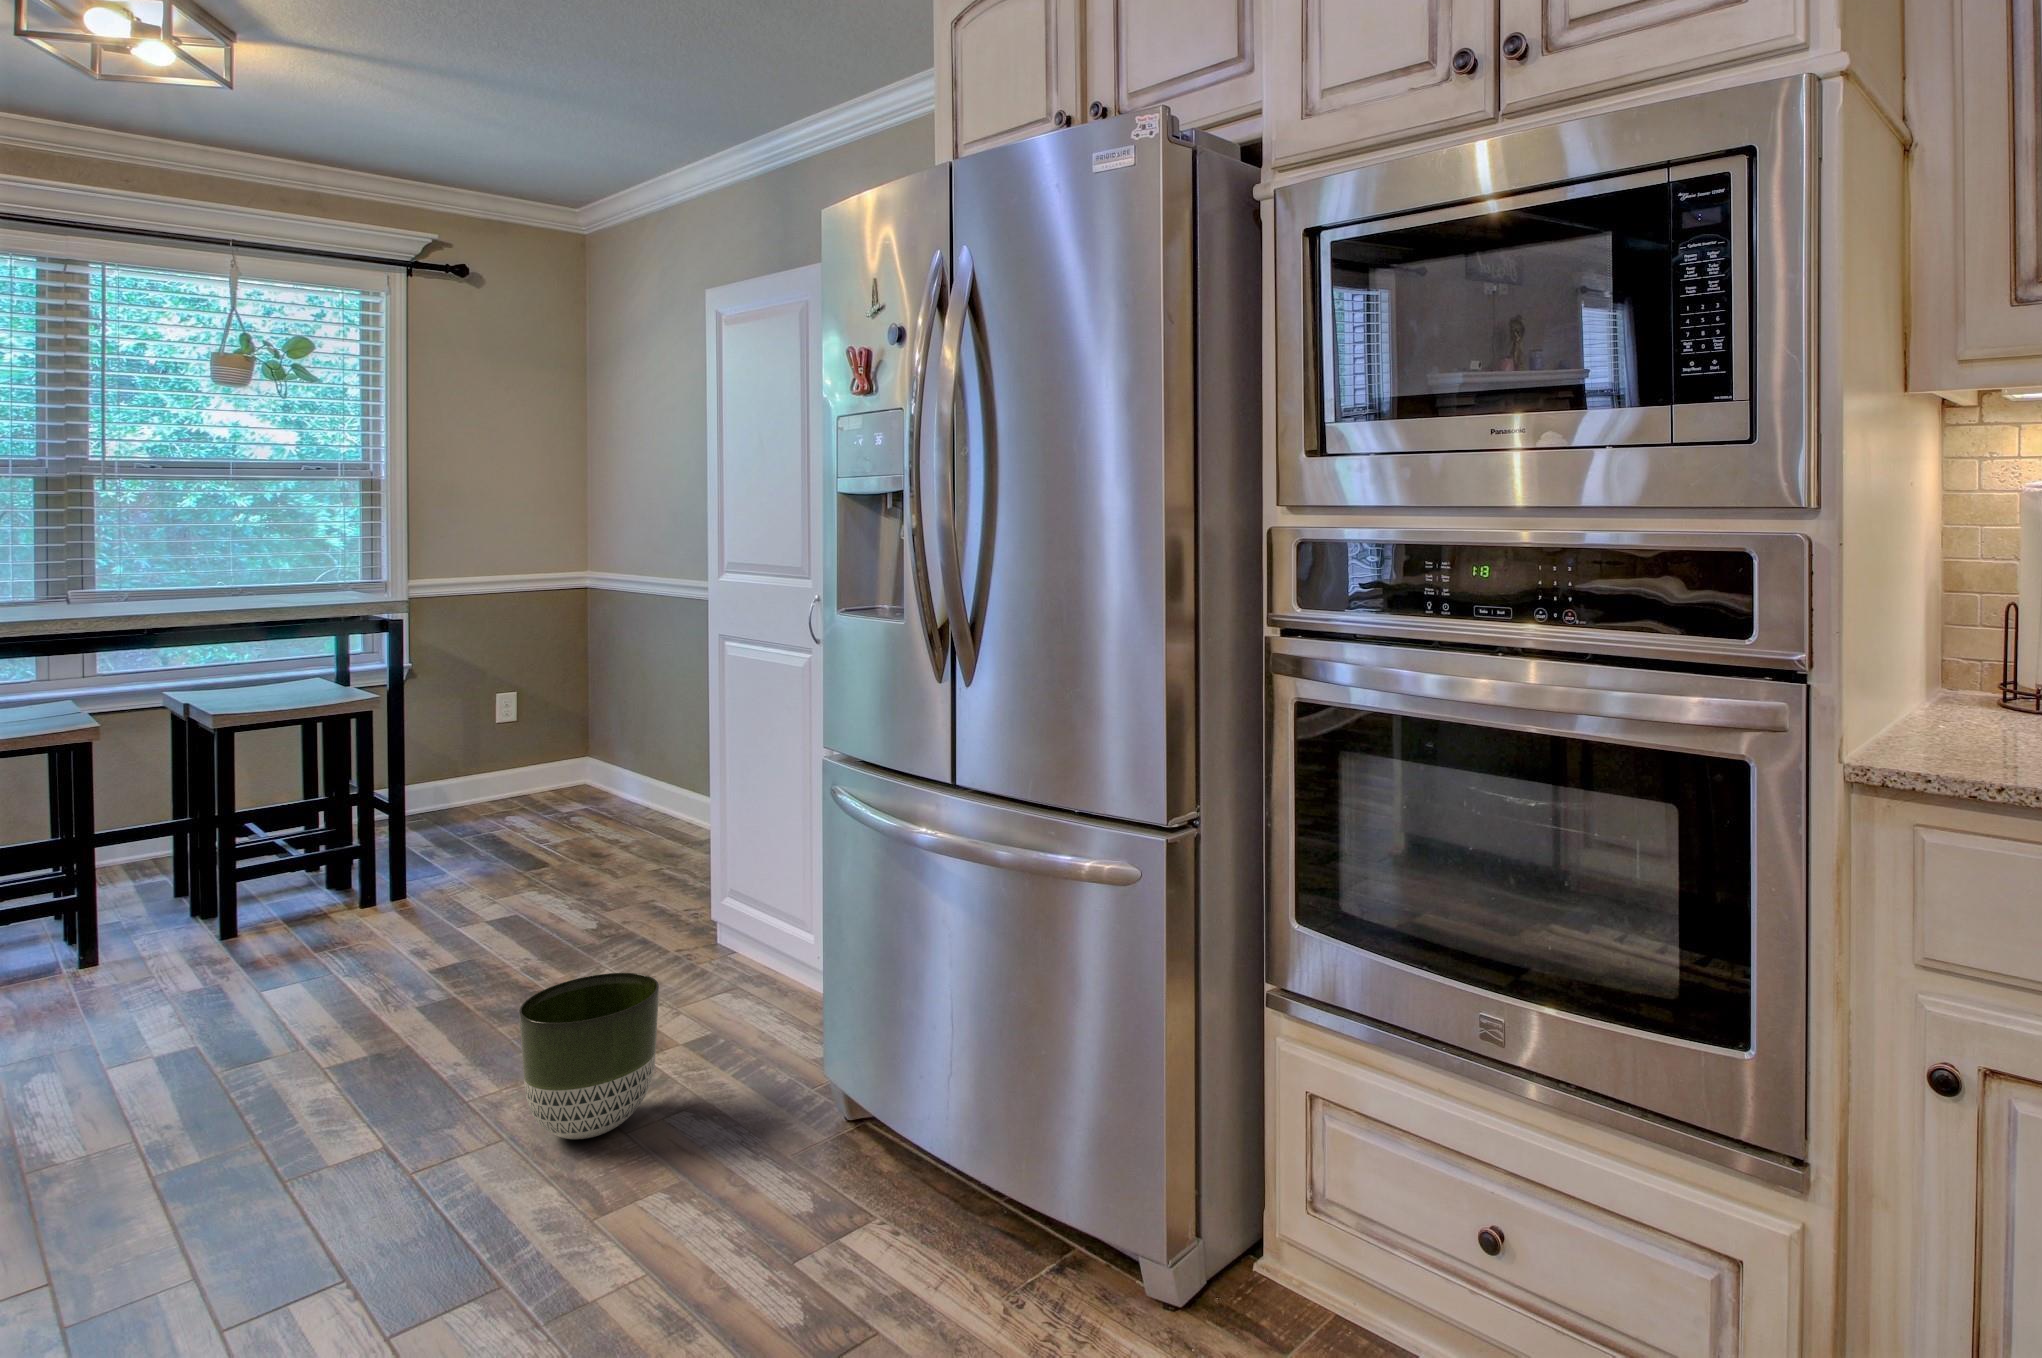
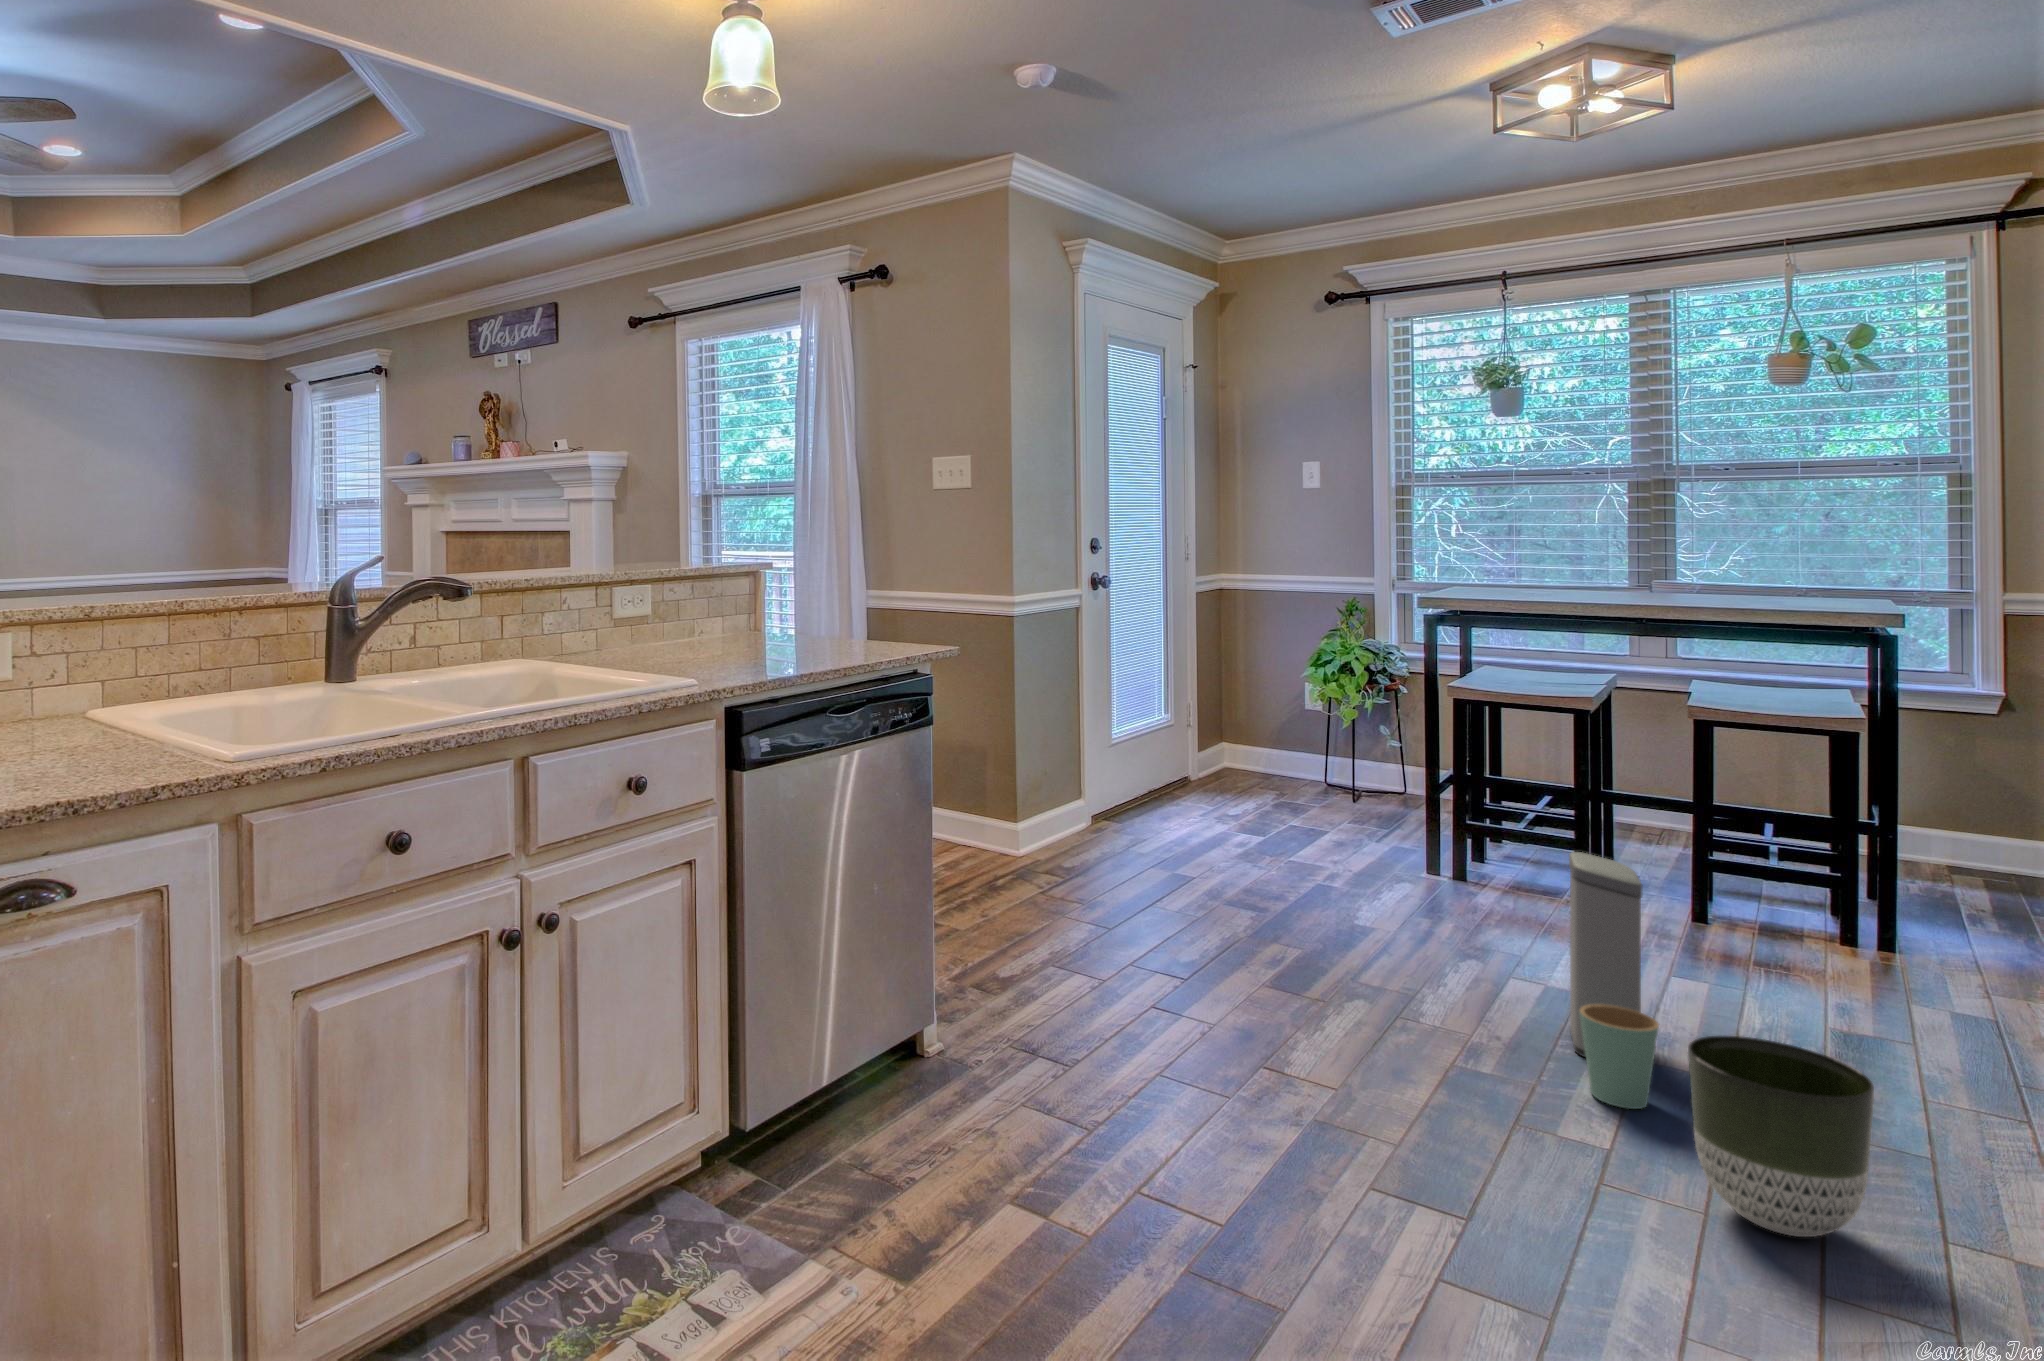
trash can: none [252,891,418,1133] -> present [1569,852,1659,1109]

